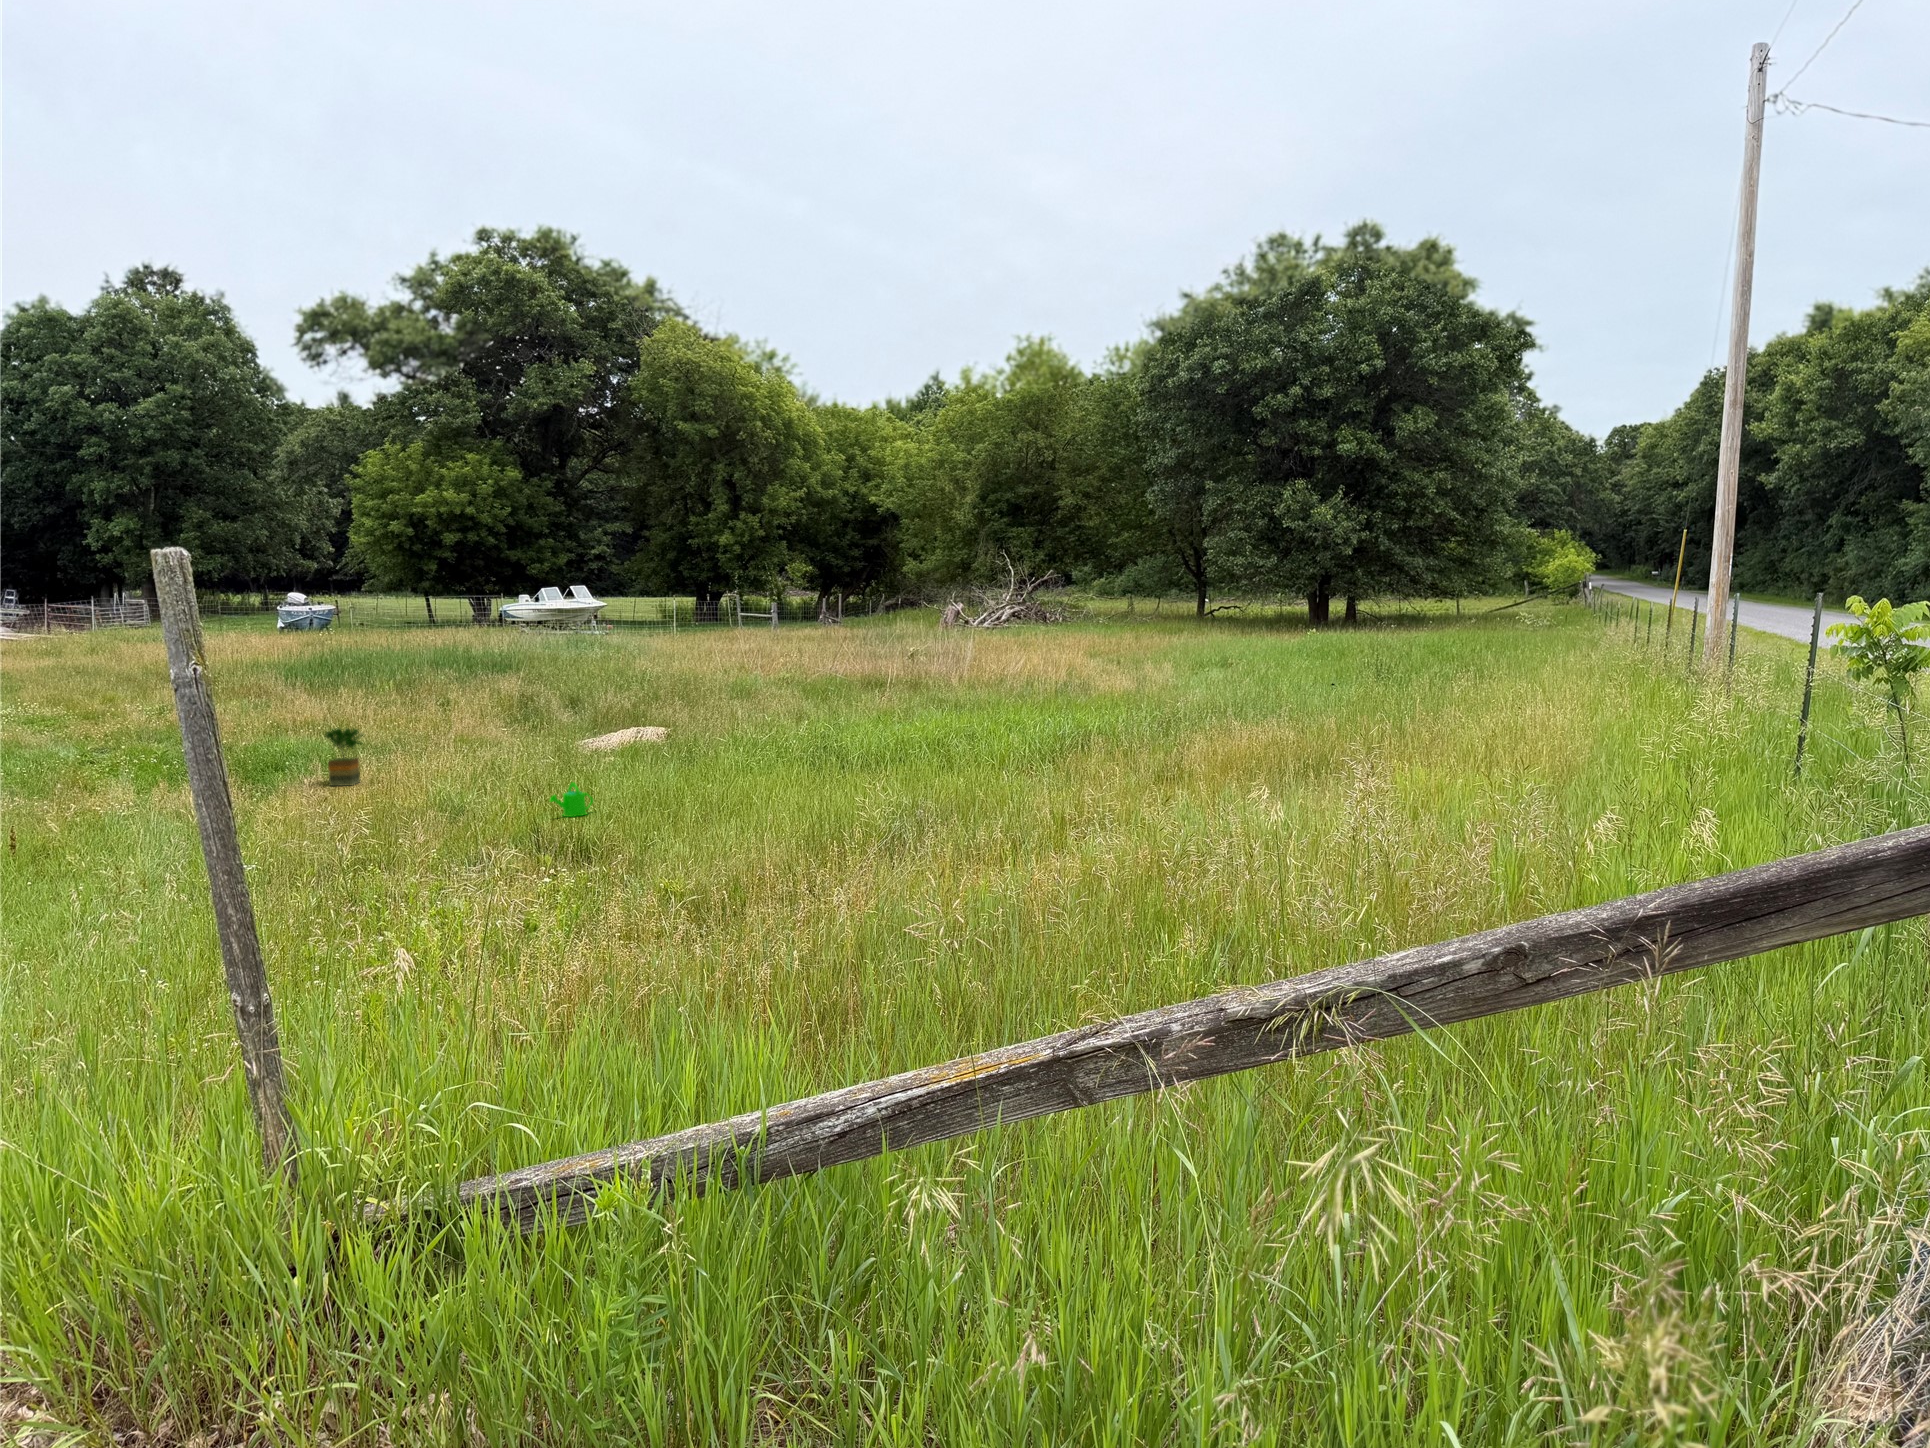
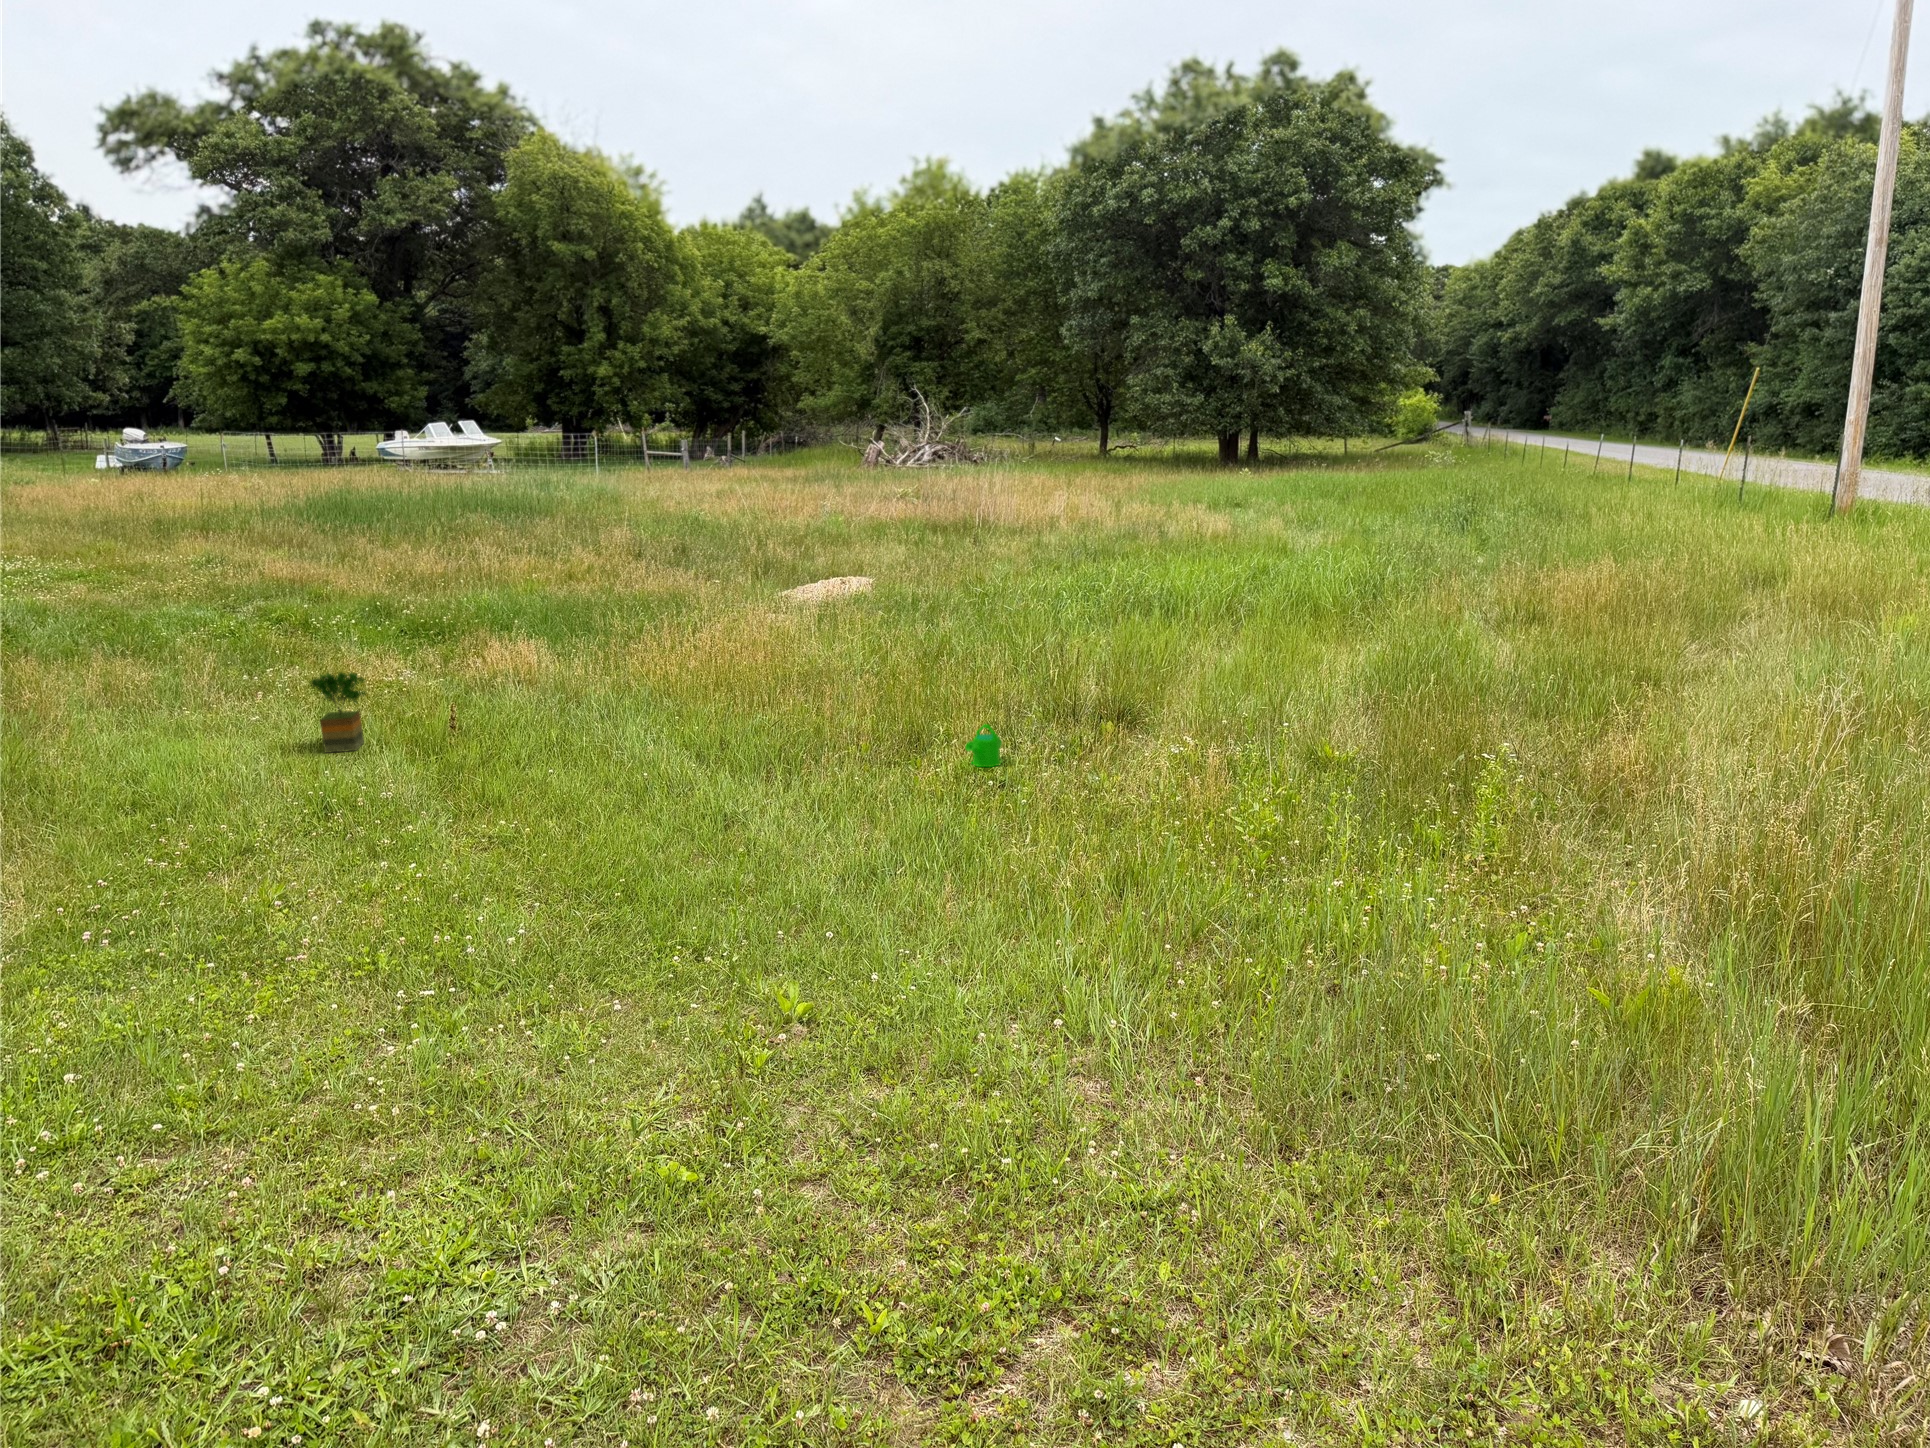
watering can: present [550,782,594,817] -> present [965,724,1002,767]

